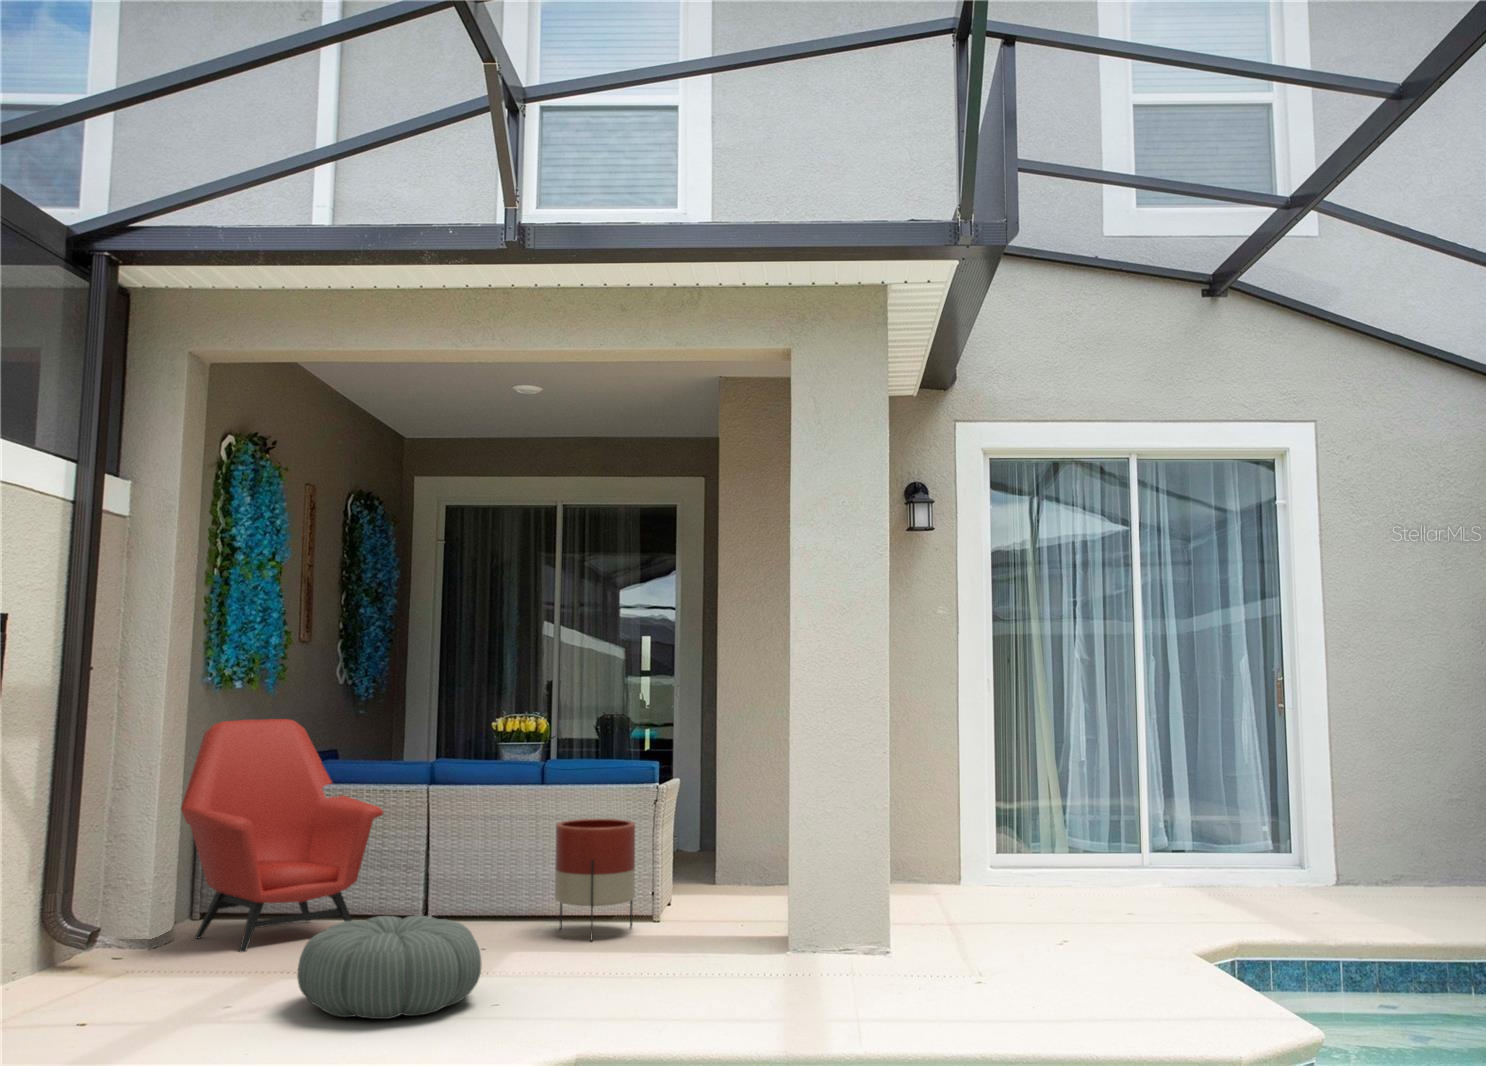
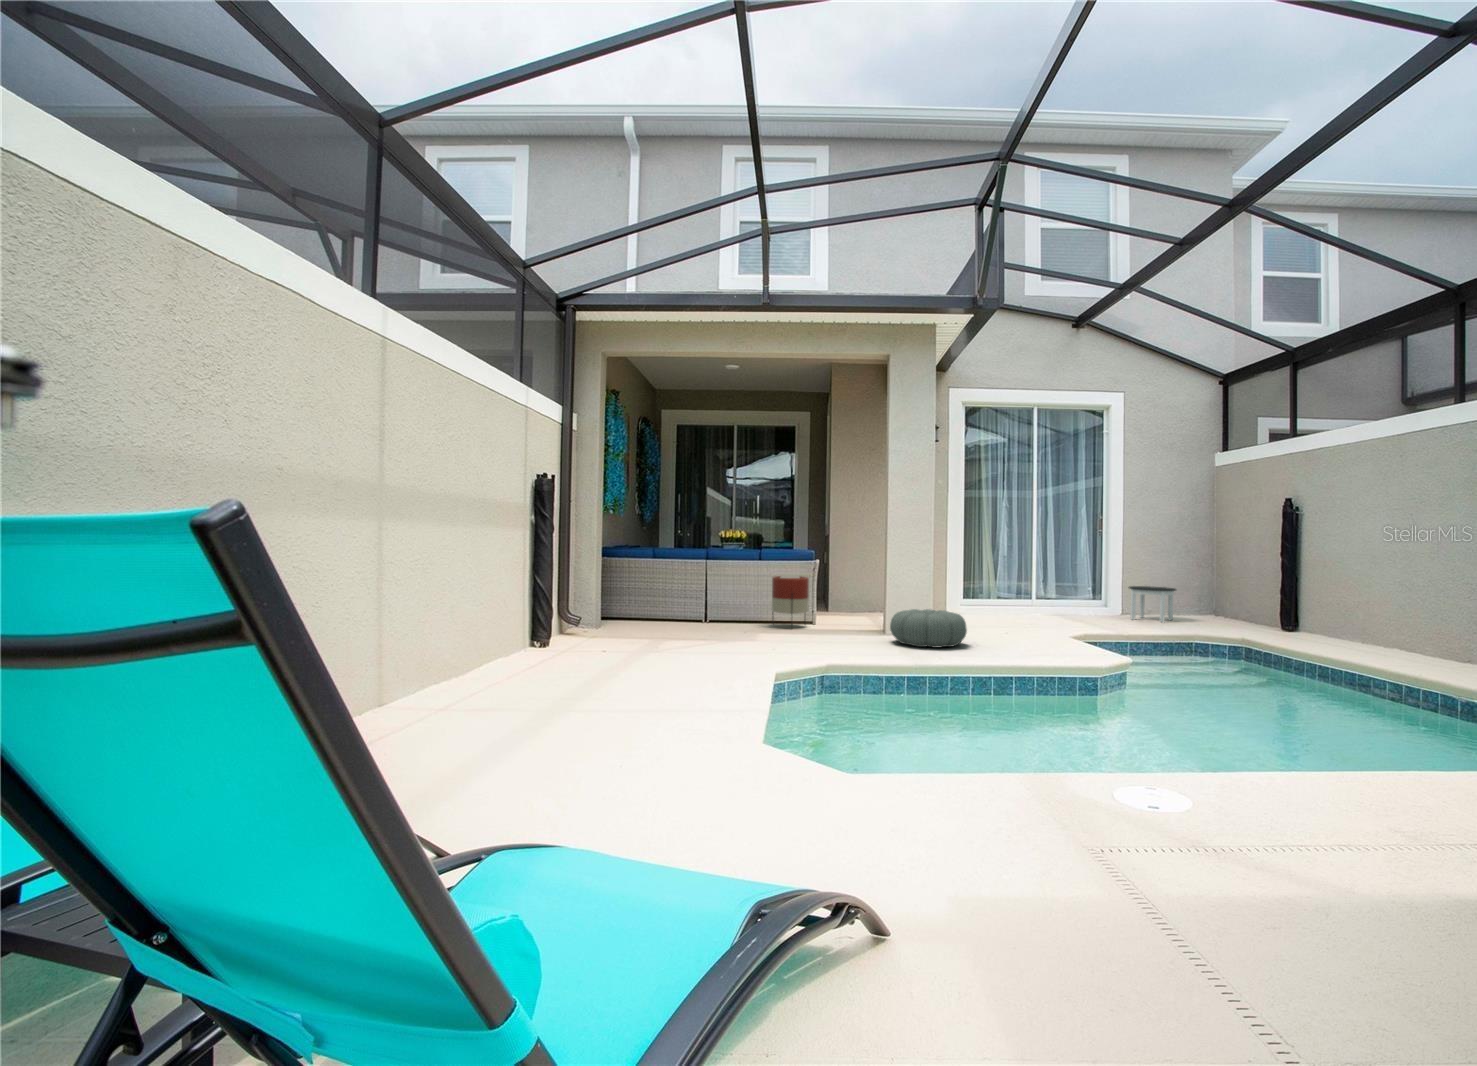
armchair: present [181,719,383,952] -> none [604,528,692,631]
round table: none [1340,822,1438,904] -> present [1128,586,1176,623]
pouf: present [297,915,481,1019] -> present [890,609,967,648]

